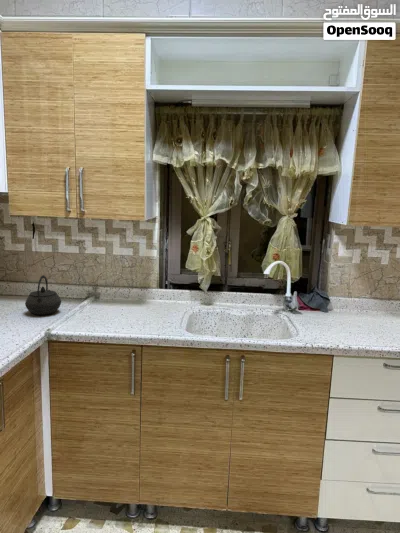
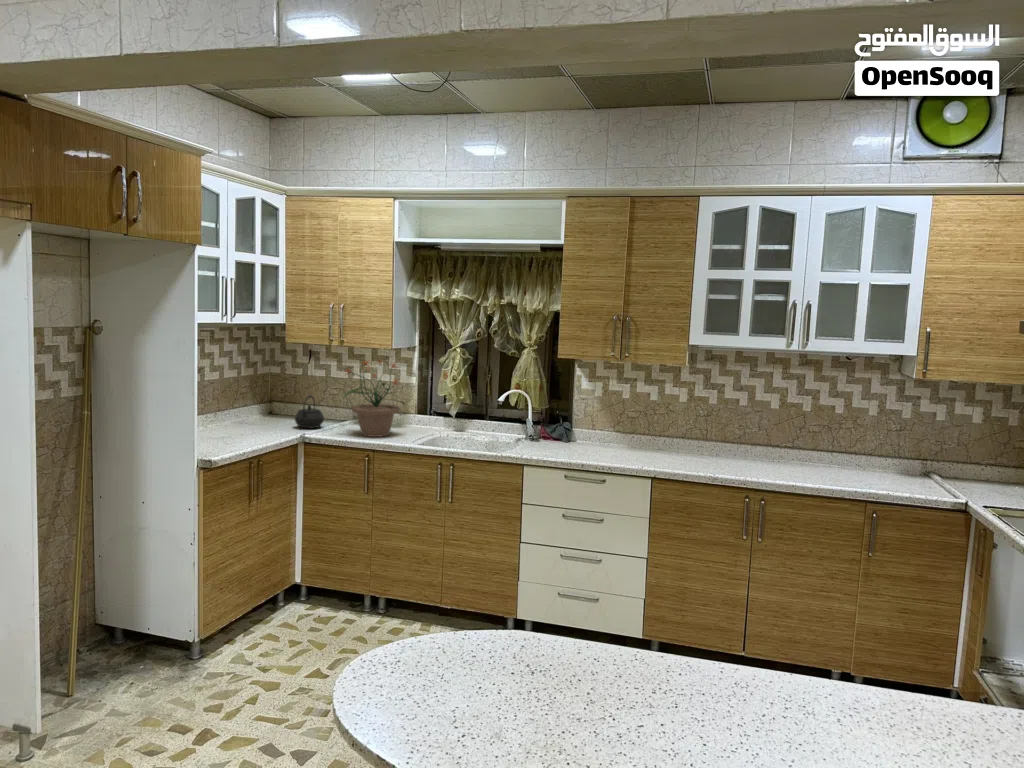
potted plant: none [89,230,164,322] -> present [344,361,404,437]

